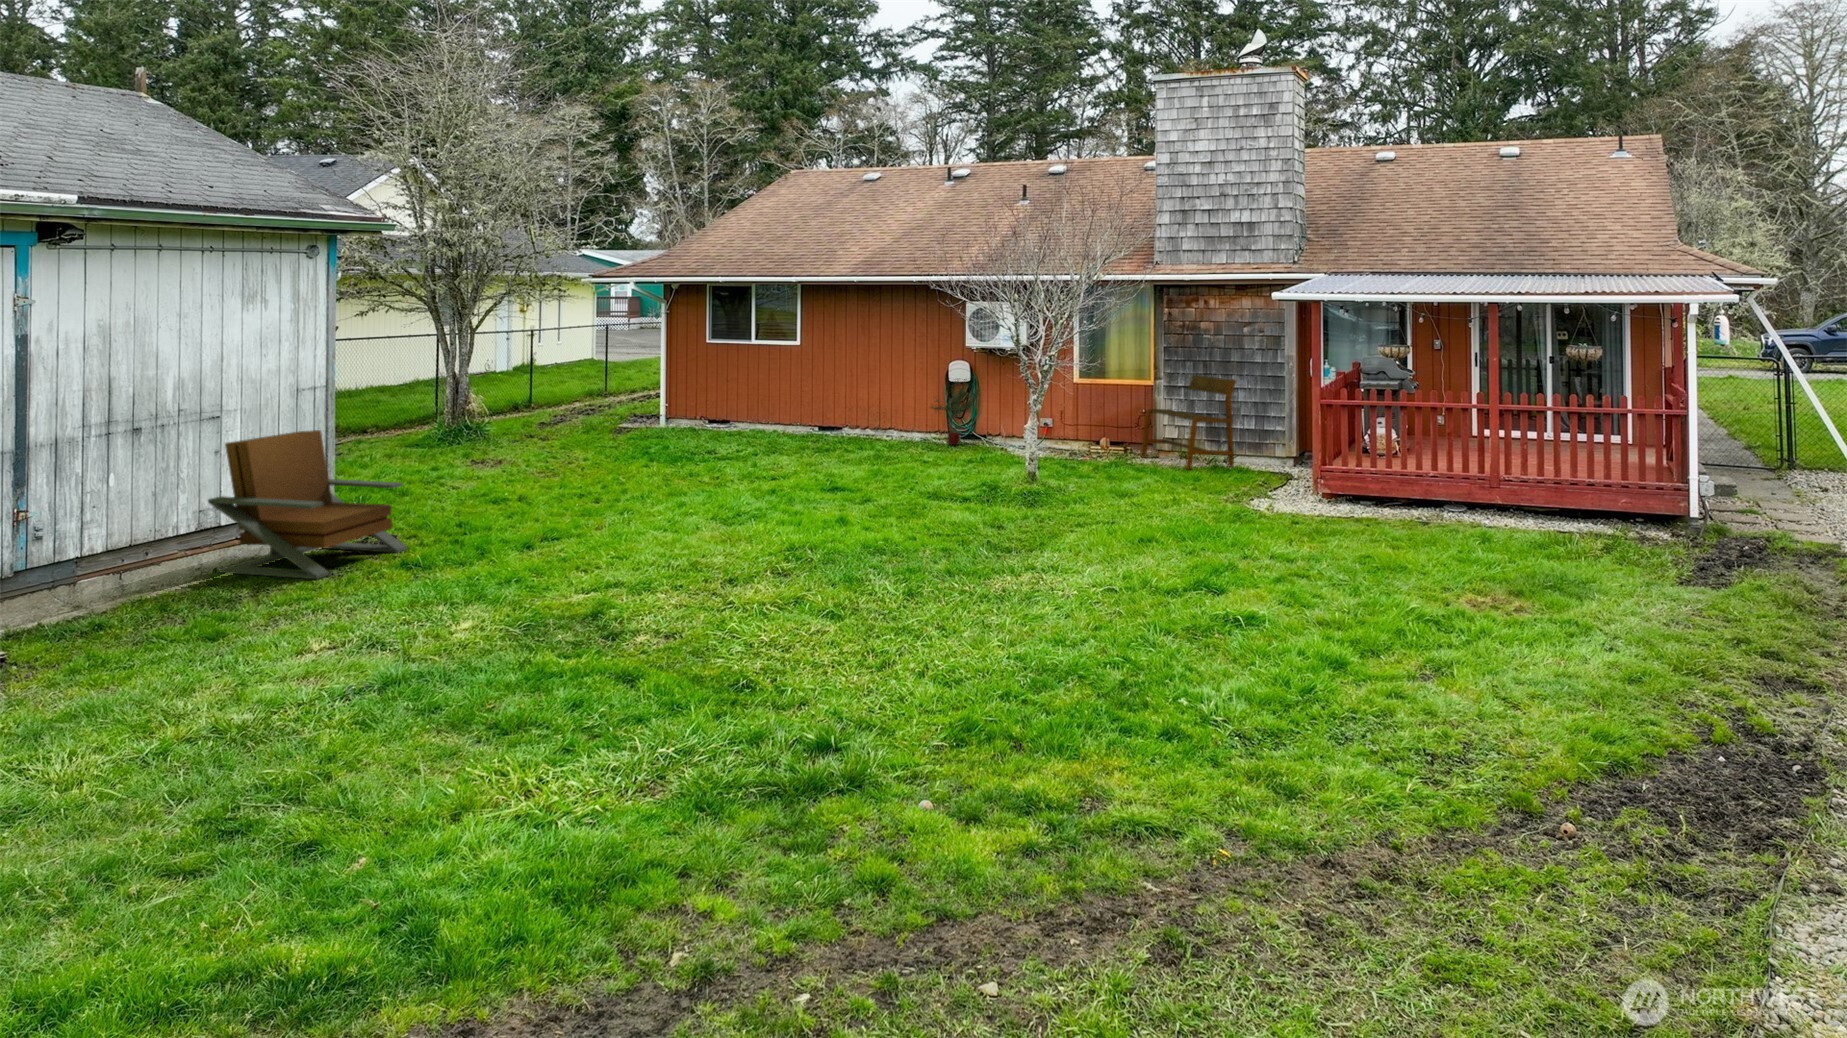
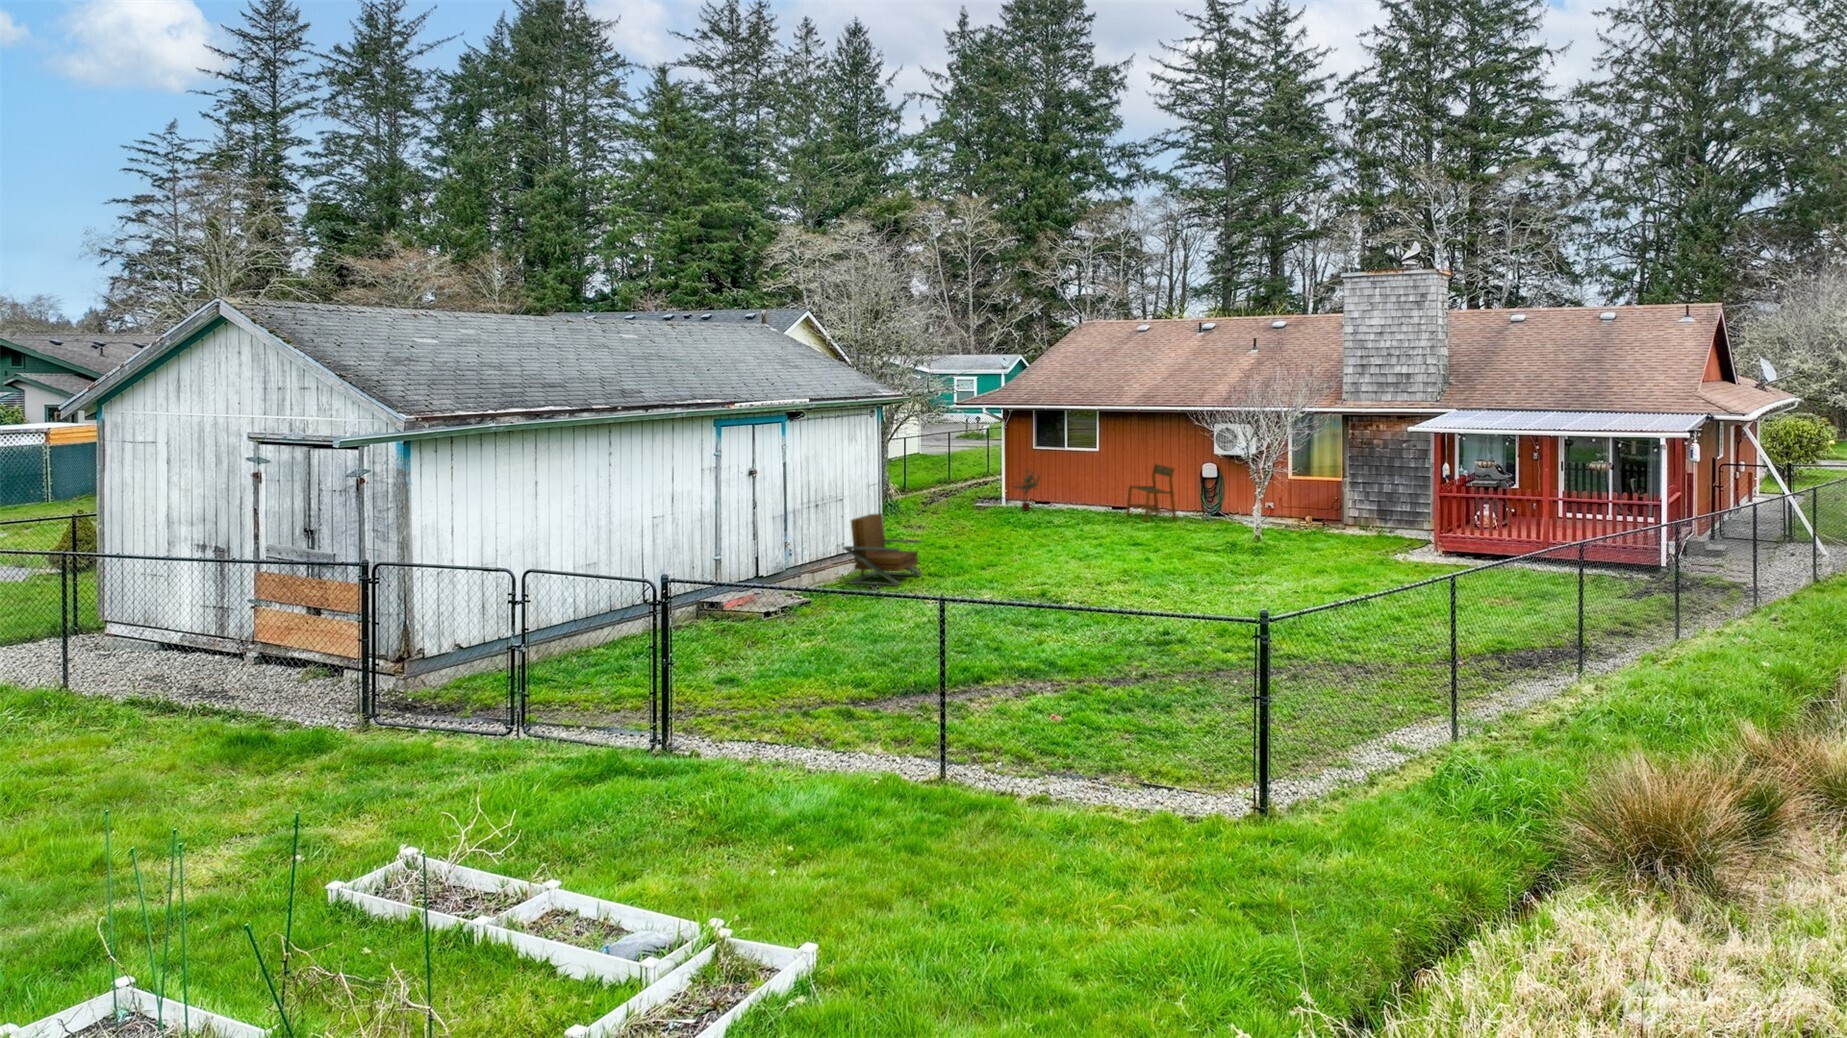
bench: present [1141,375,1236,469] -> present [1126,464,1176,522]
potted tree: present [931,379,979,445] -> present [1014,470,1041,511]

